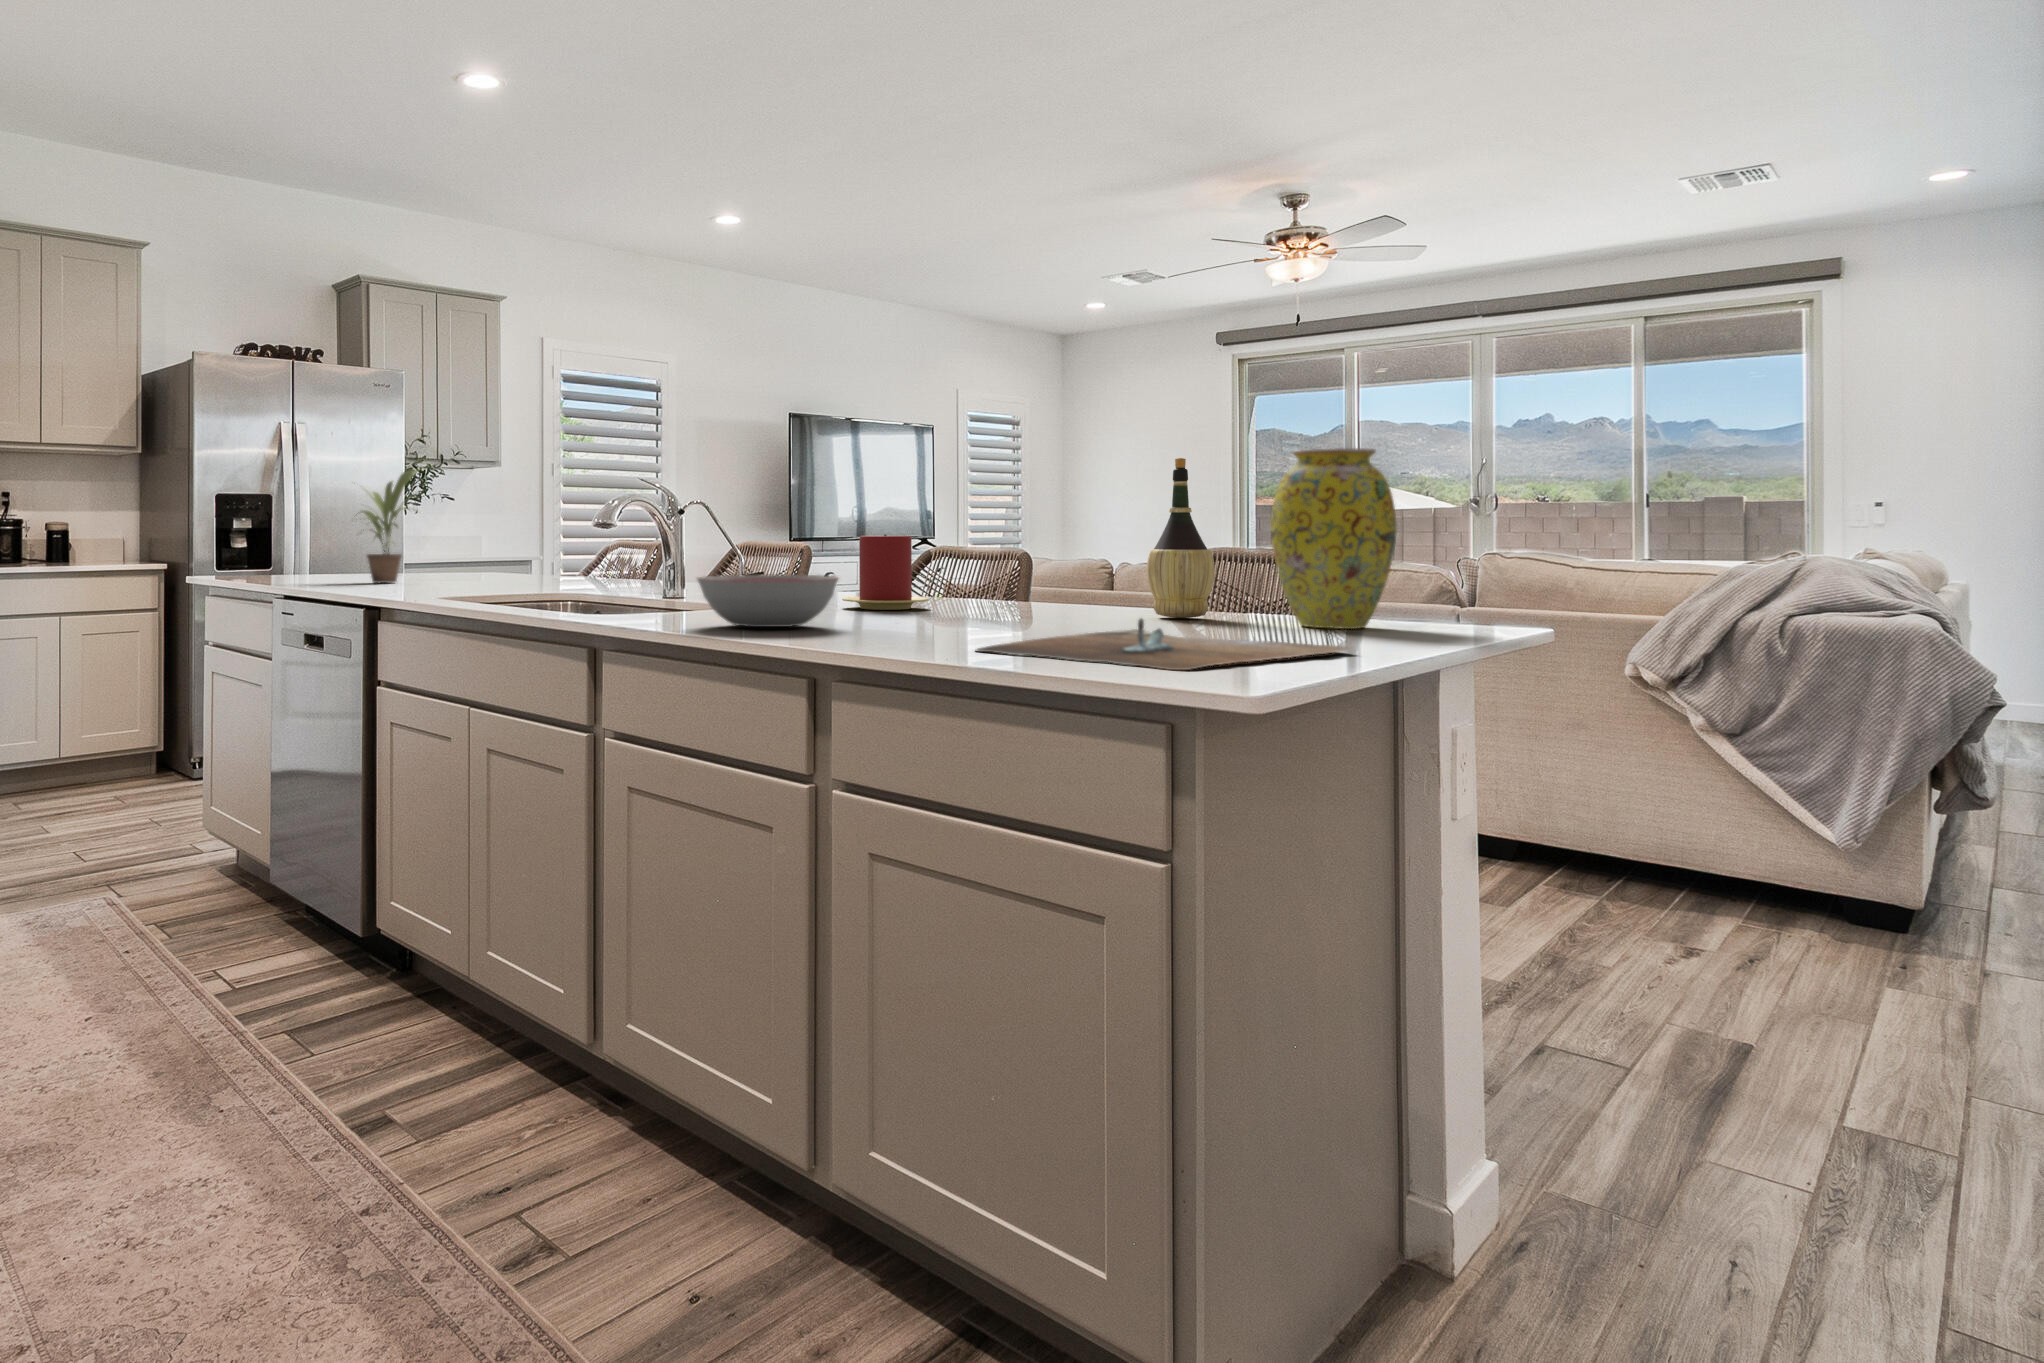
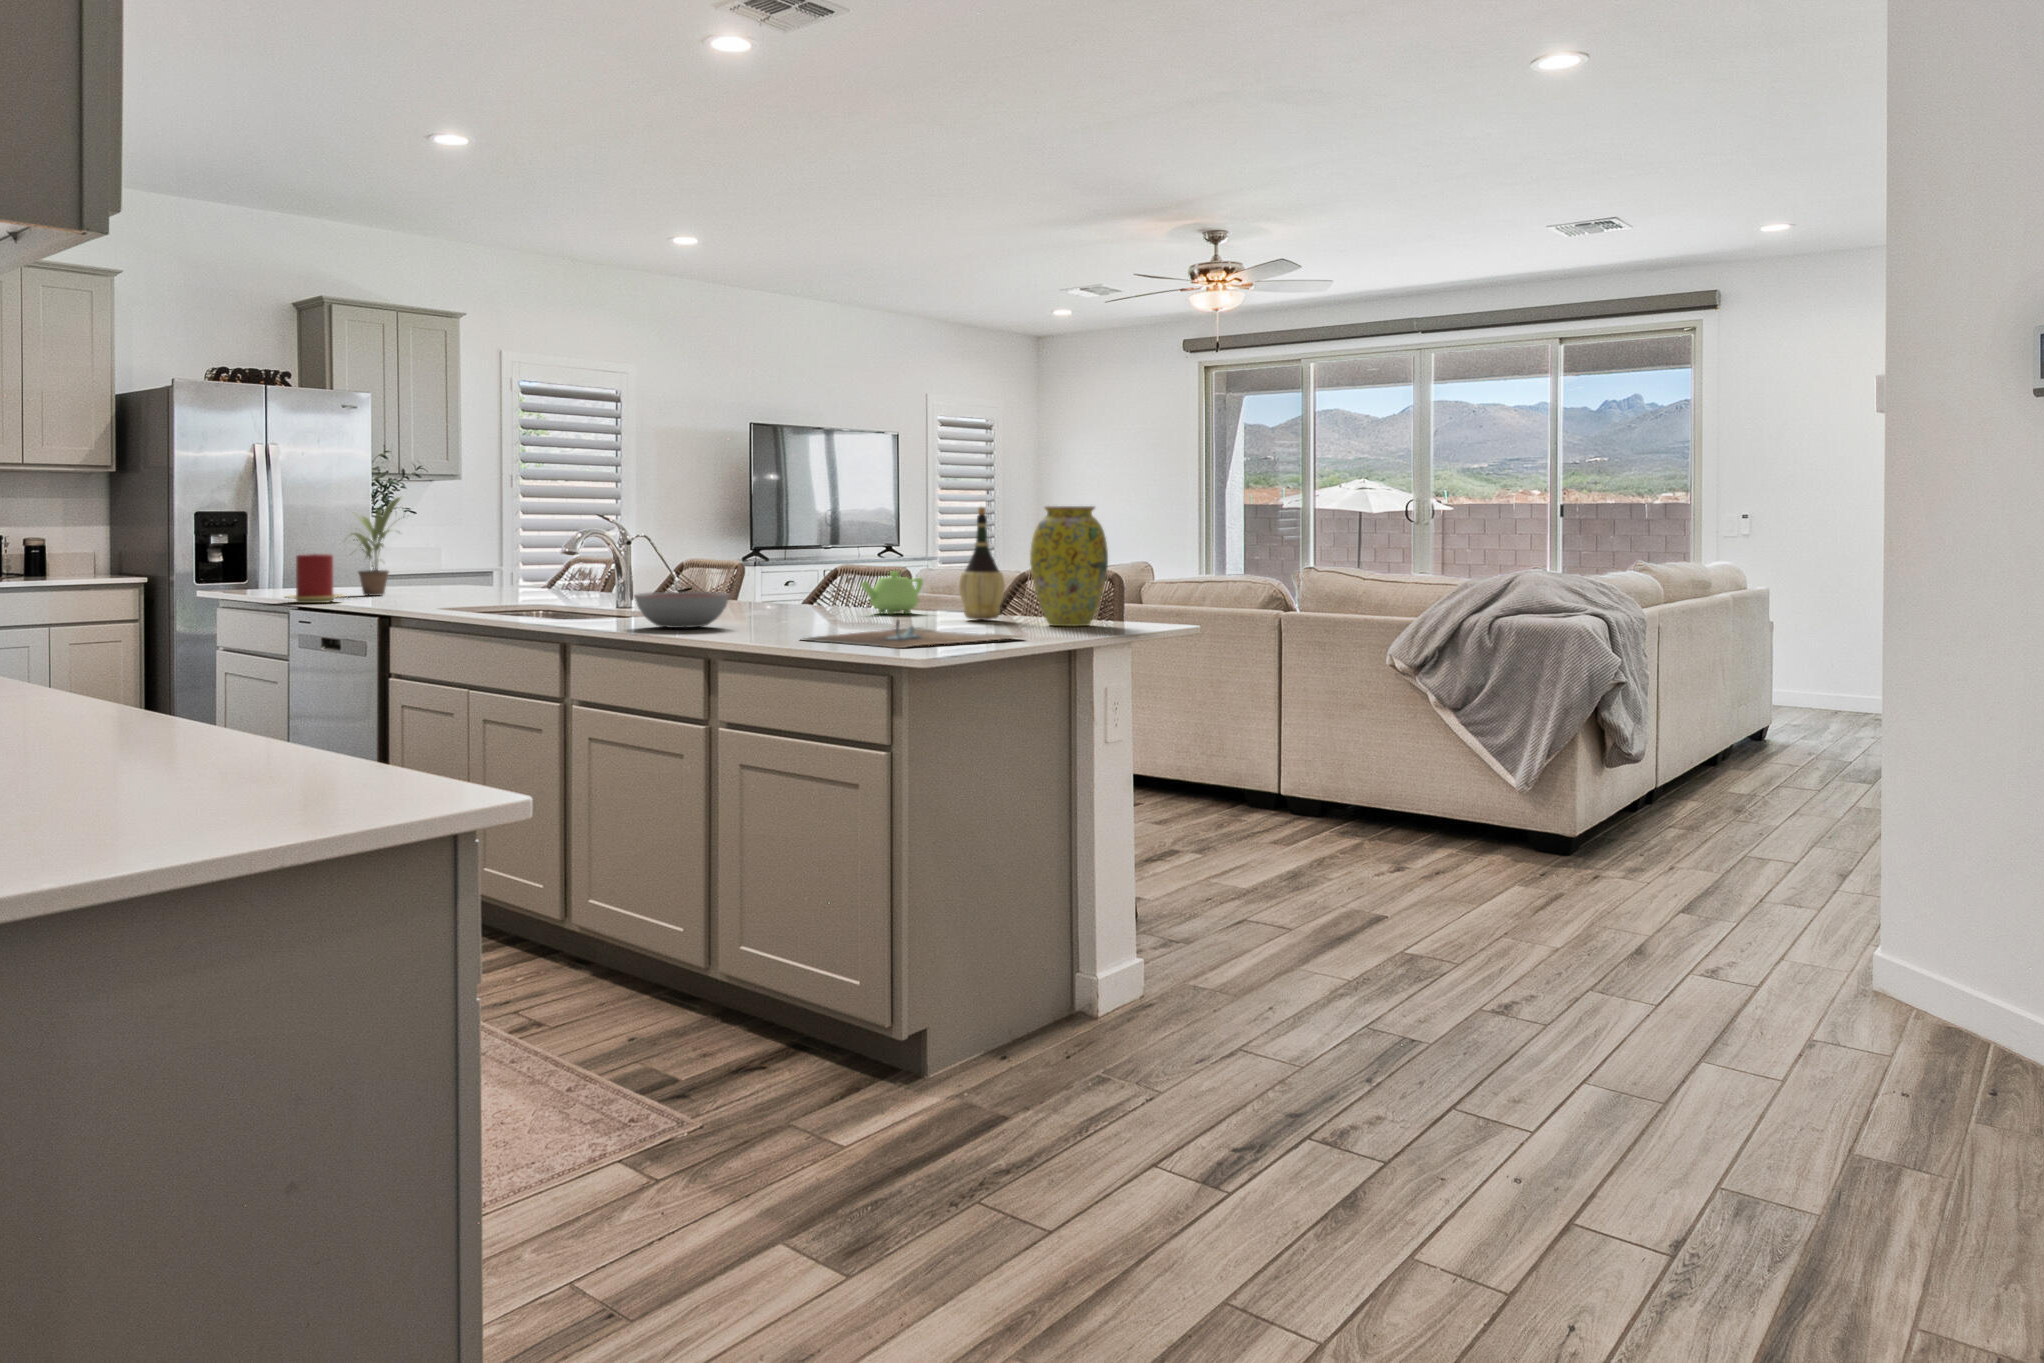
candle: present [842,535,929,610] -> present [286,554,343,603]
teapot: none [992,551,1072,609] -> present [861,571,923,614]

